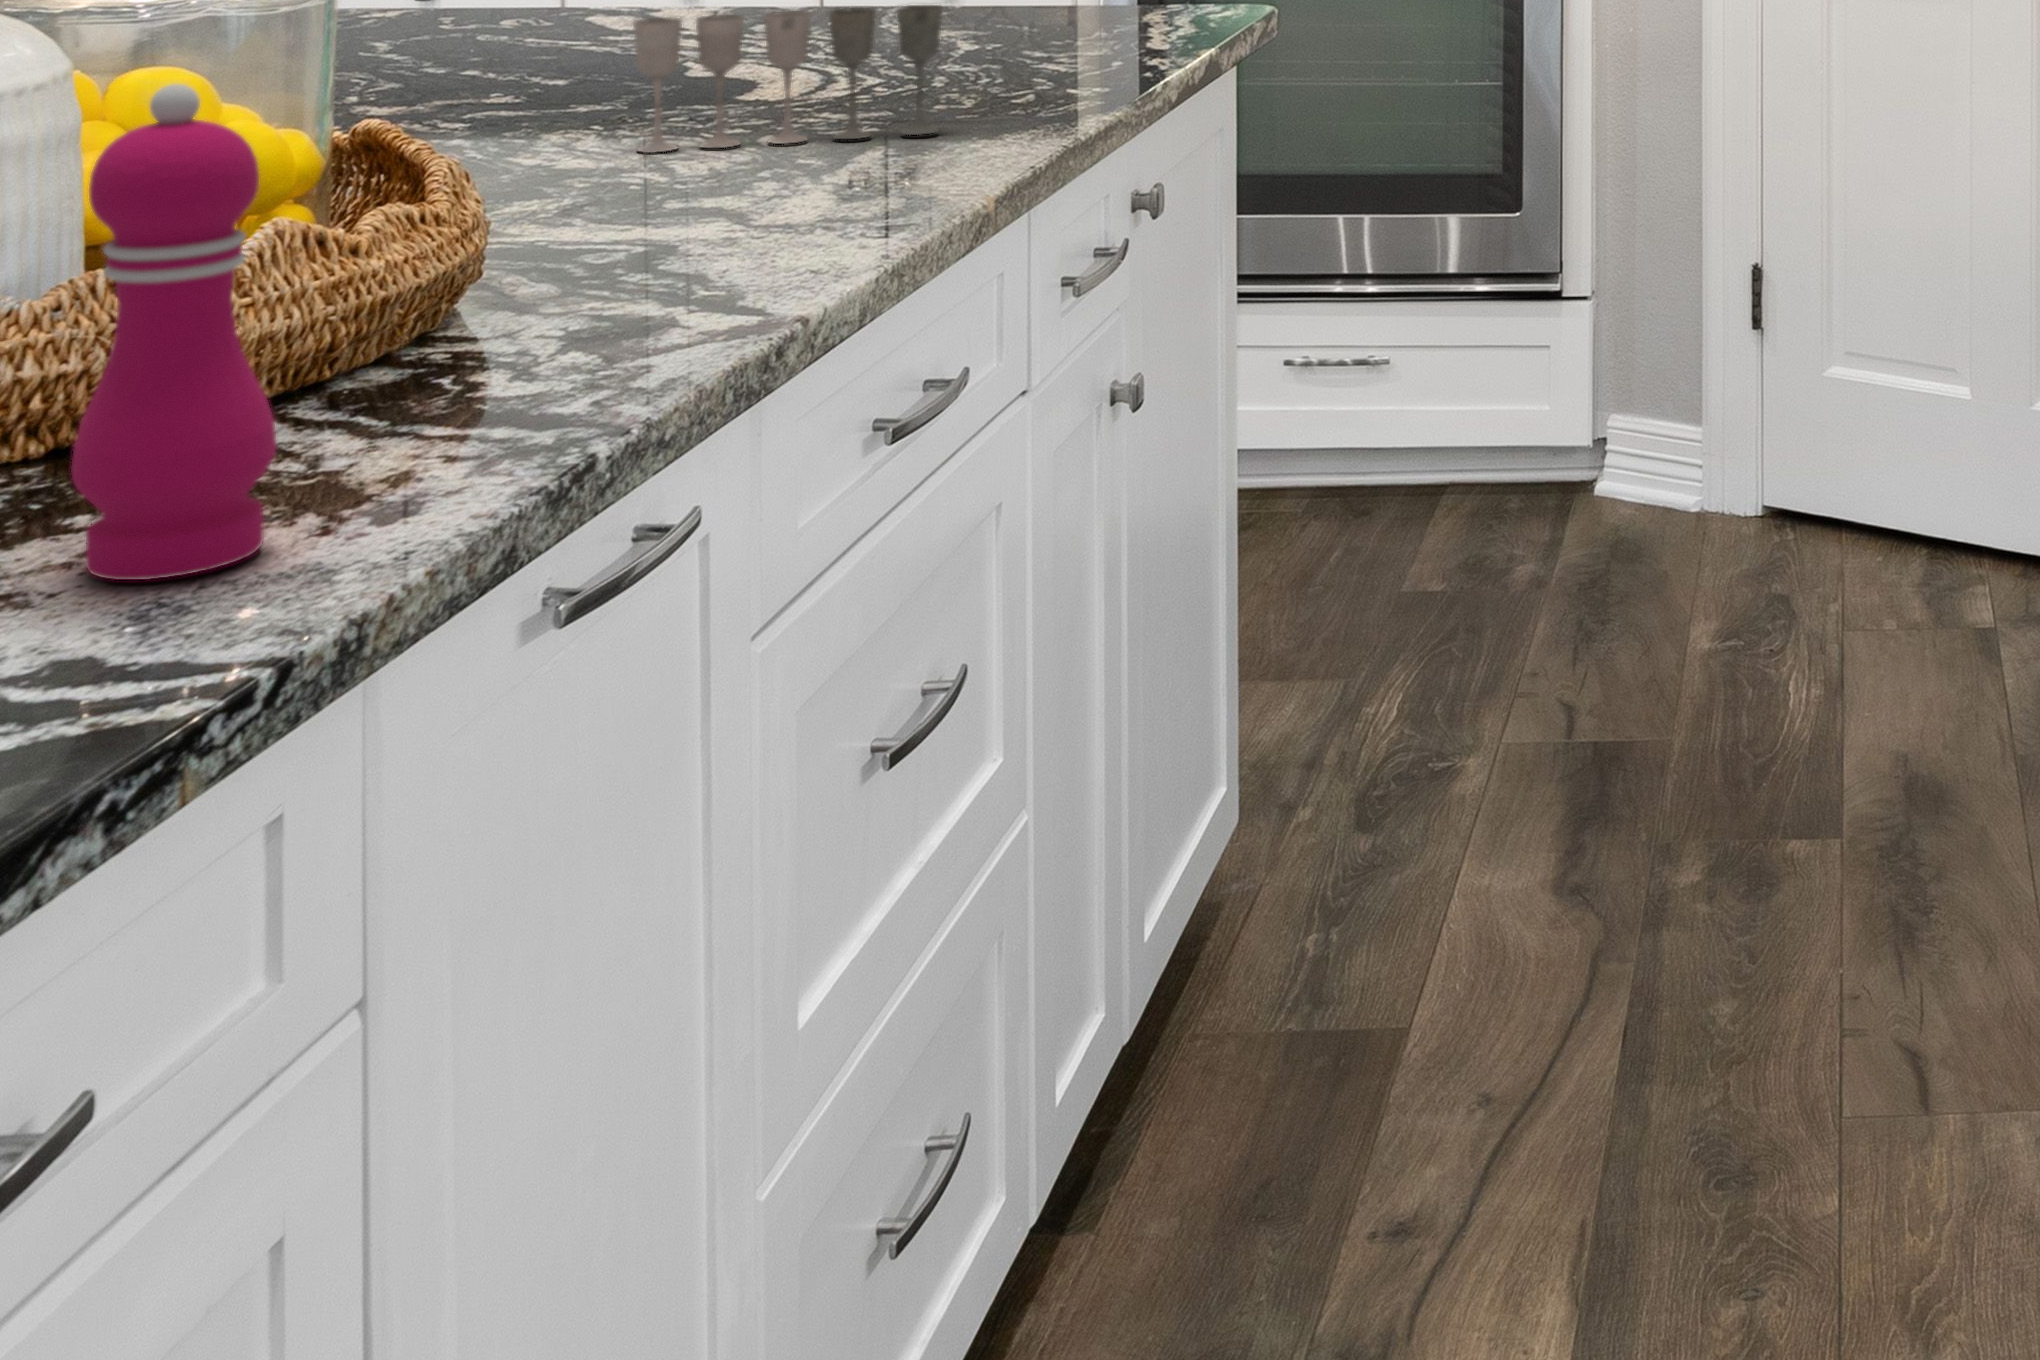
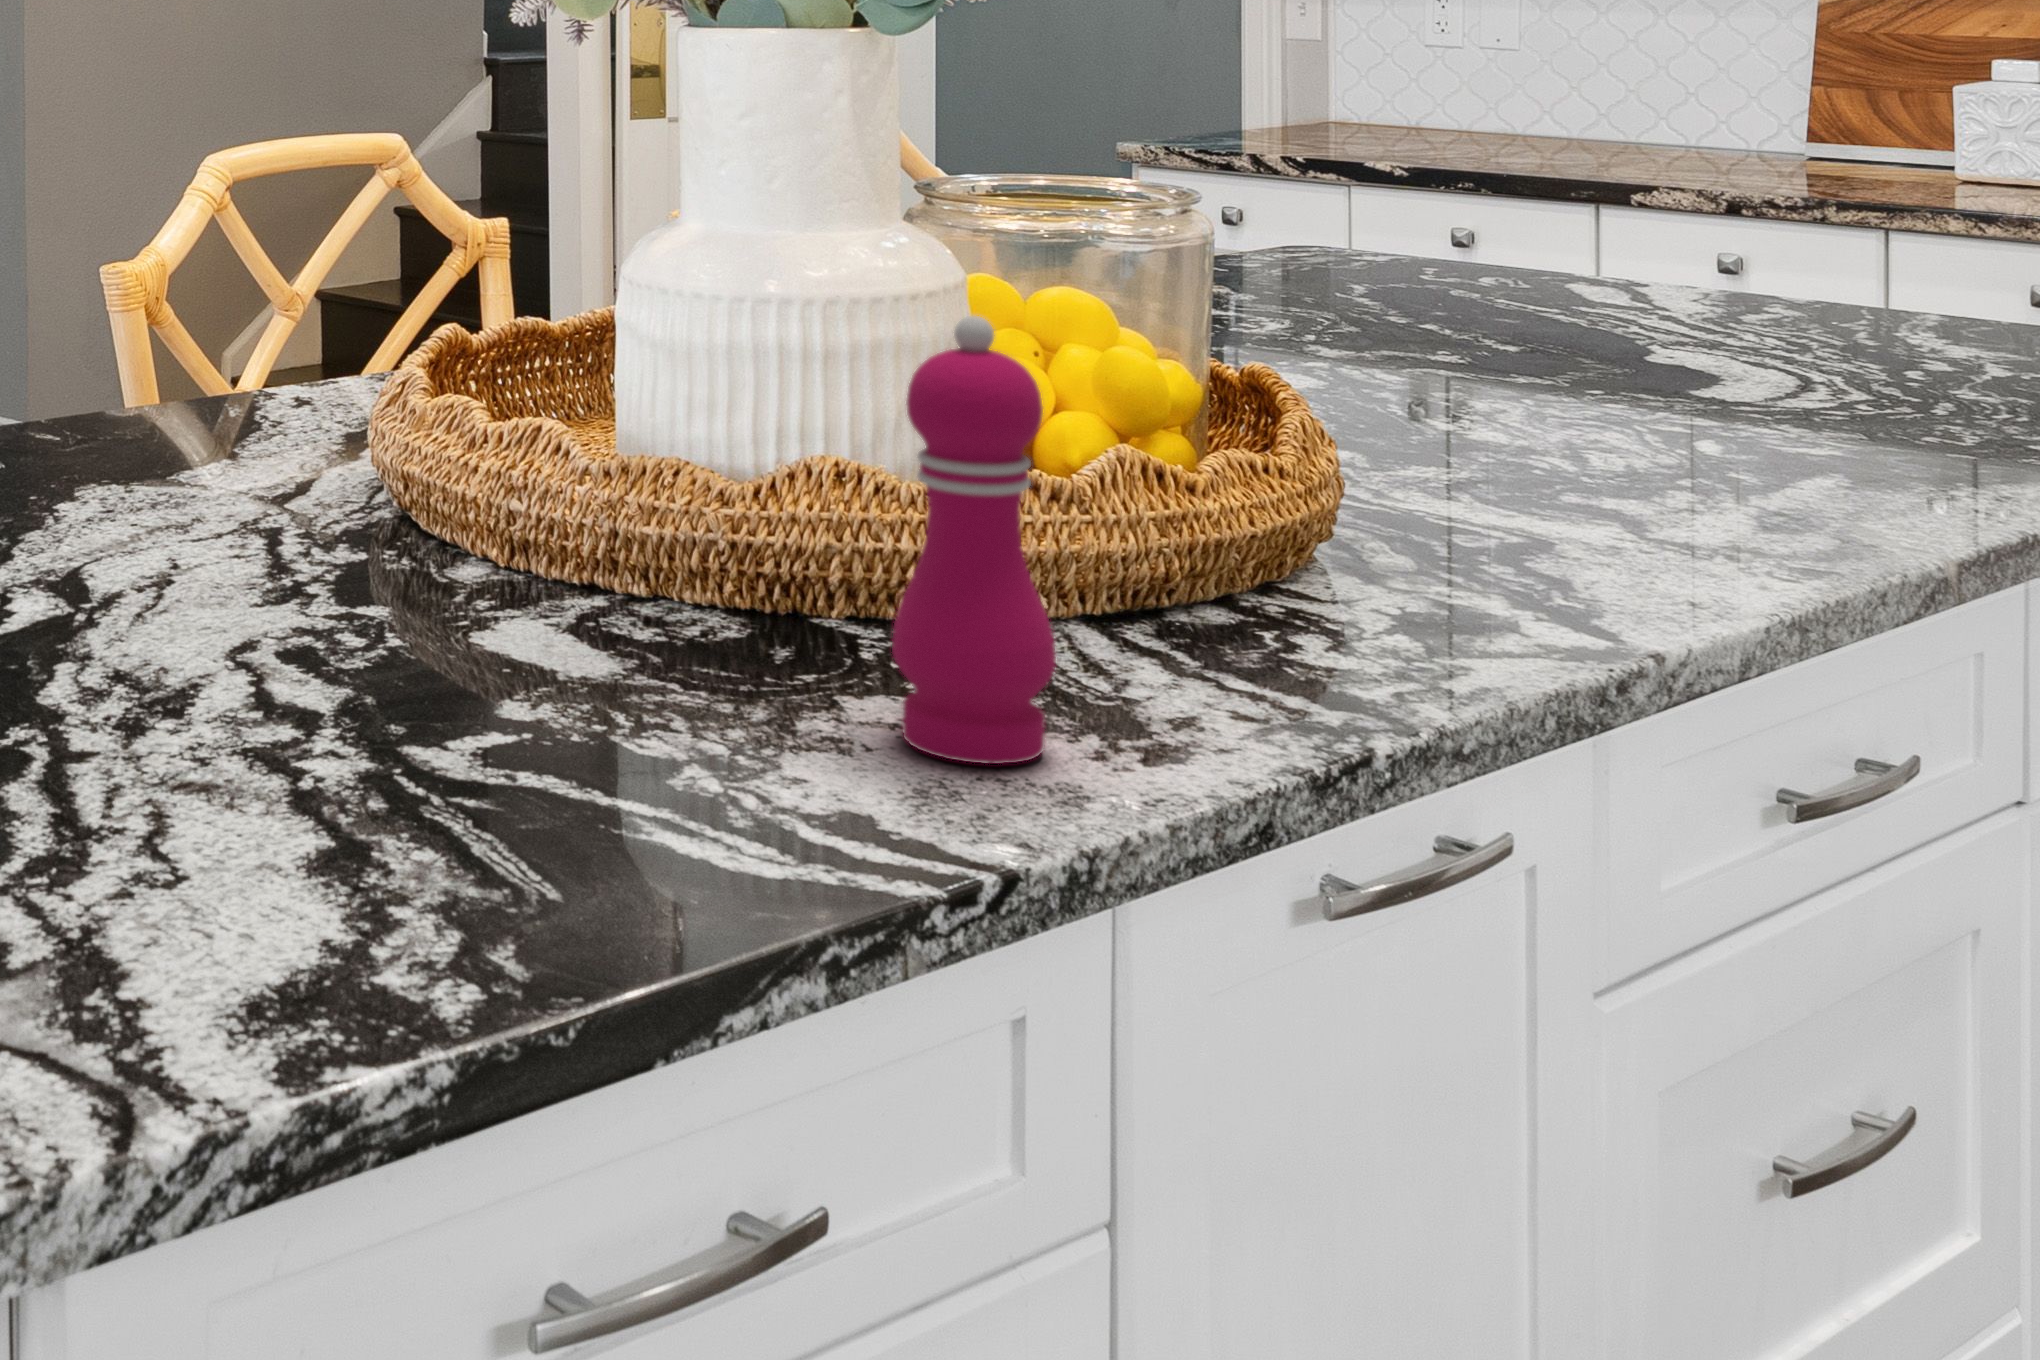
wine glass: present [633,5,942,153] -> none [1556,296,1922,468]

